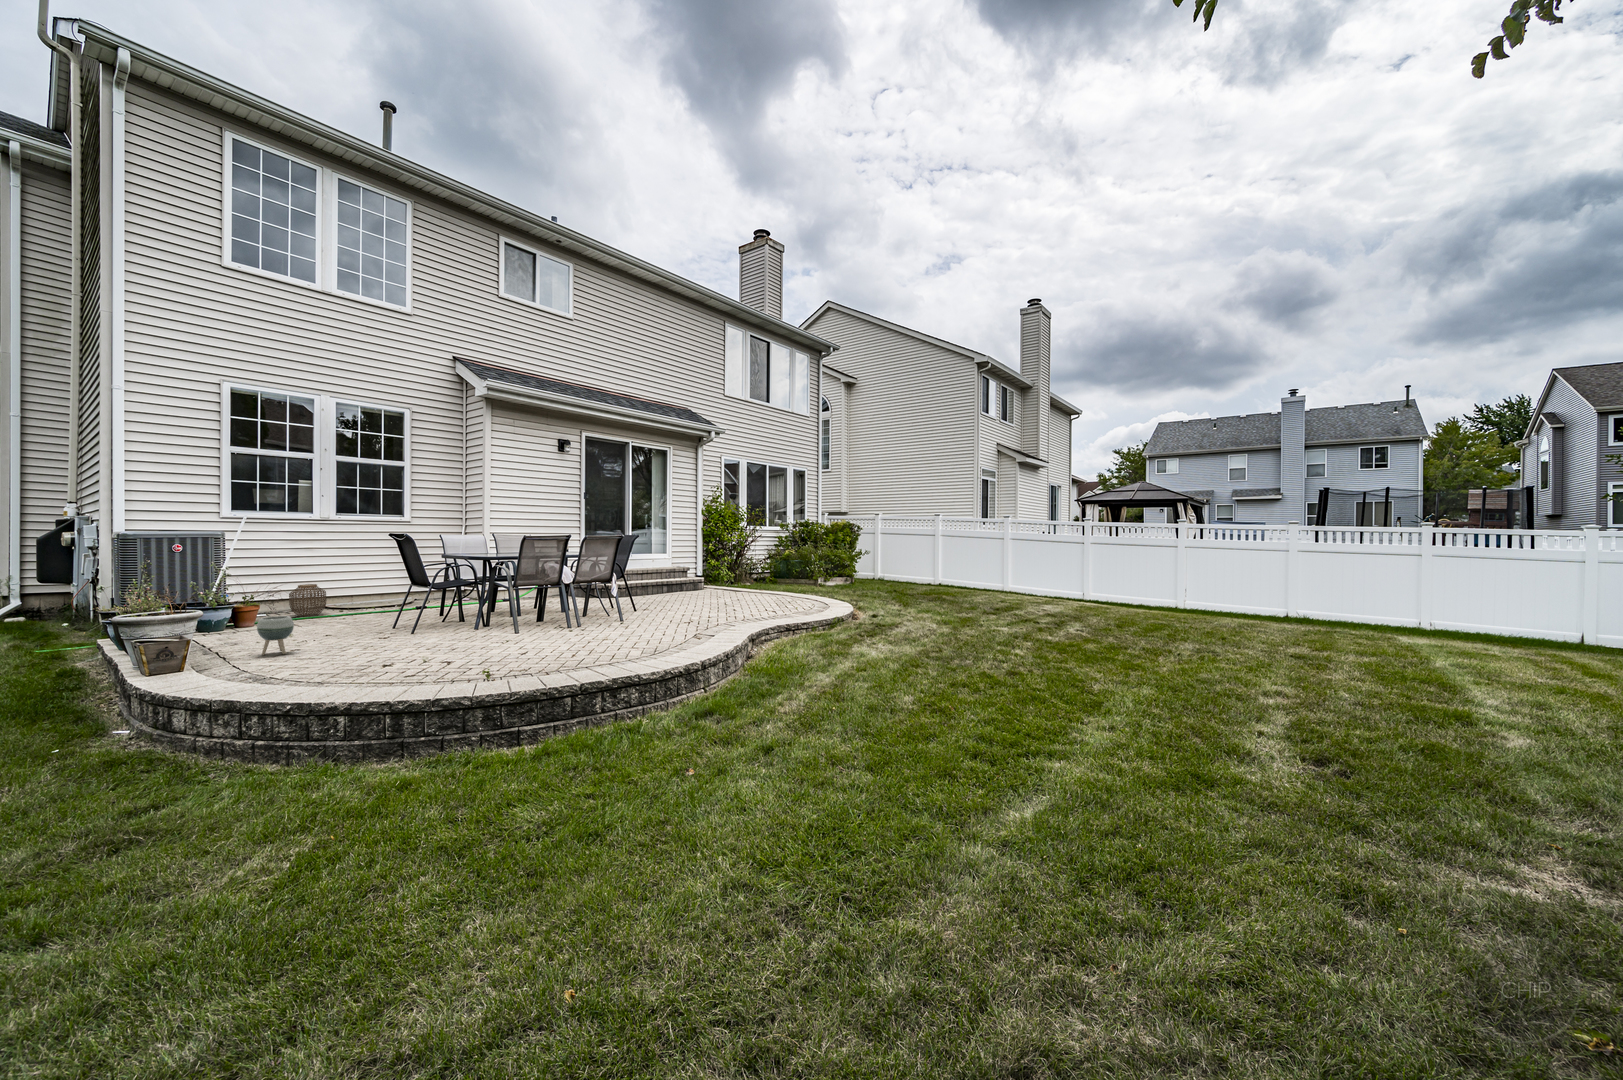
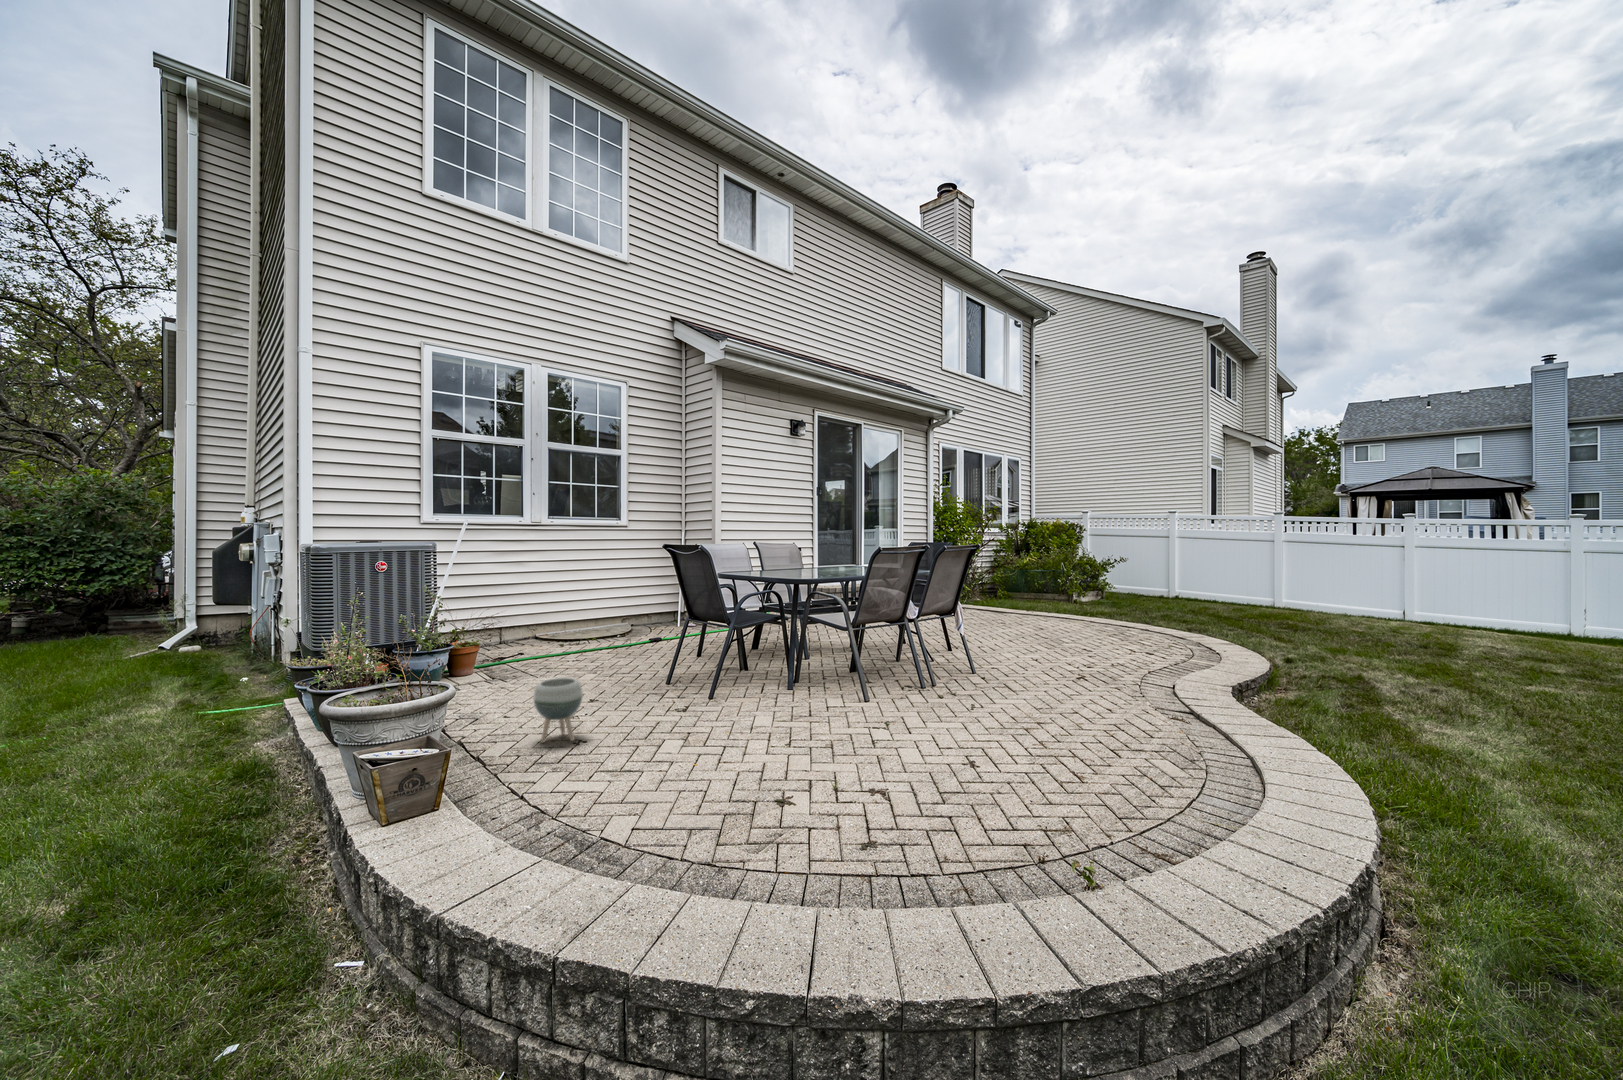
woven basket: present [289,584,326,617] -> none [504,608,546,652]

